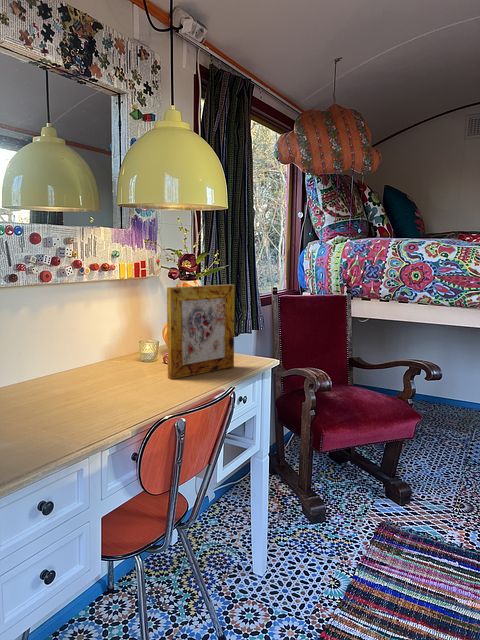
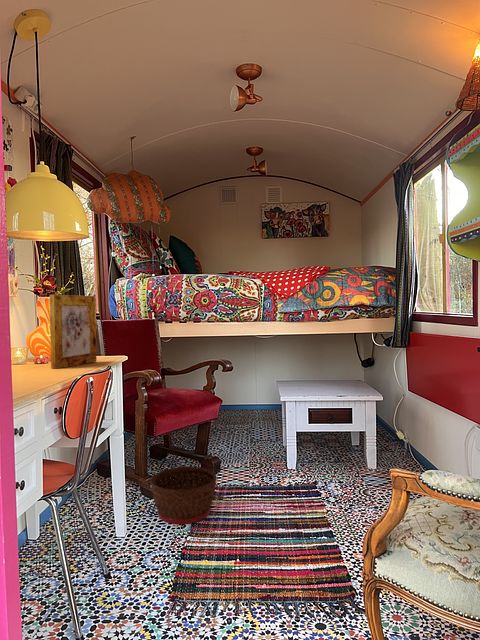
basket: none [303,496,391,584] -> present [150,466,217,524]

